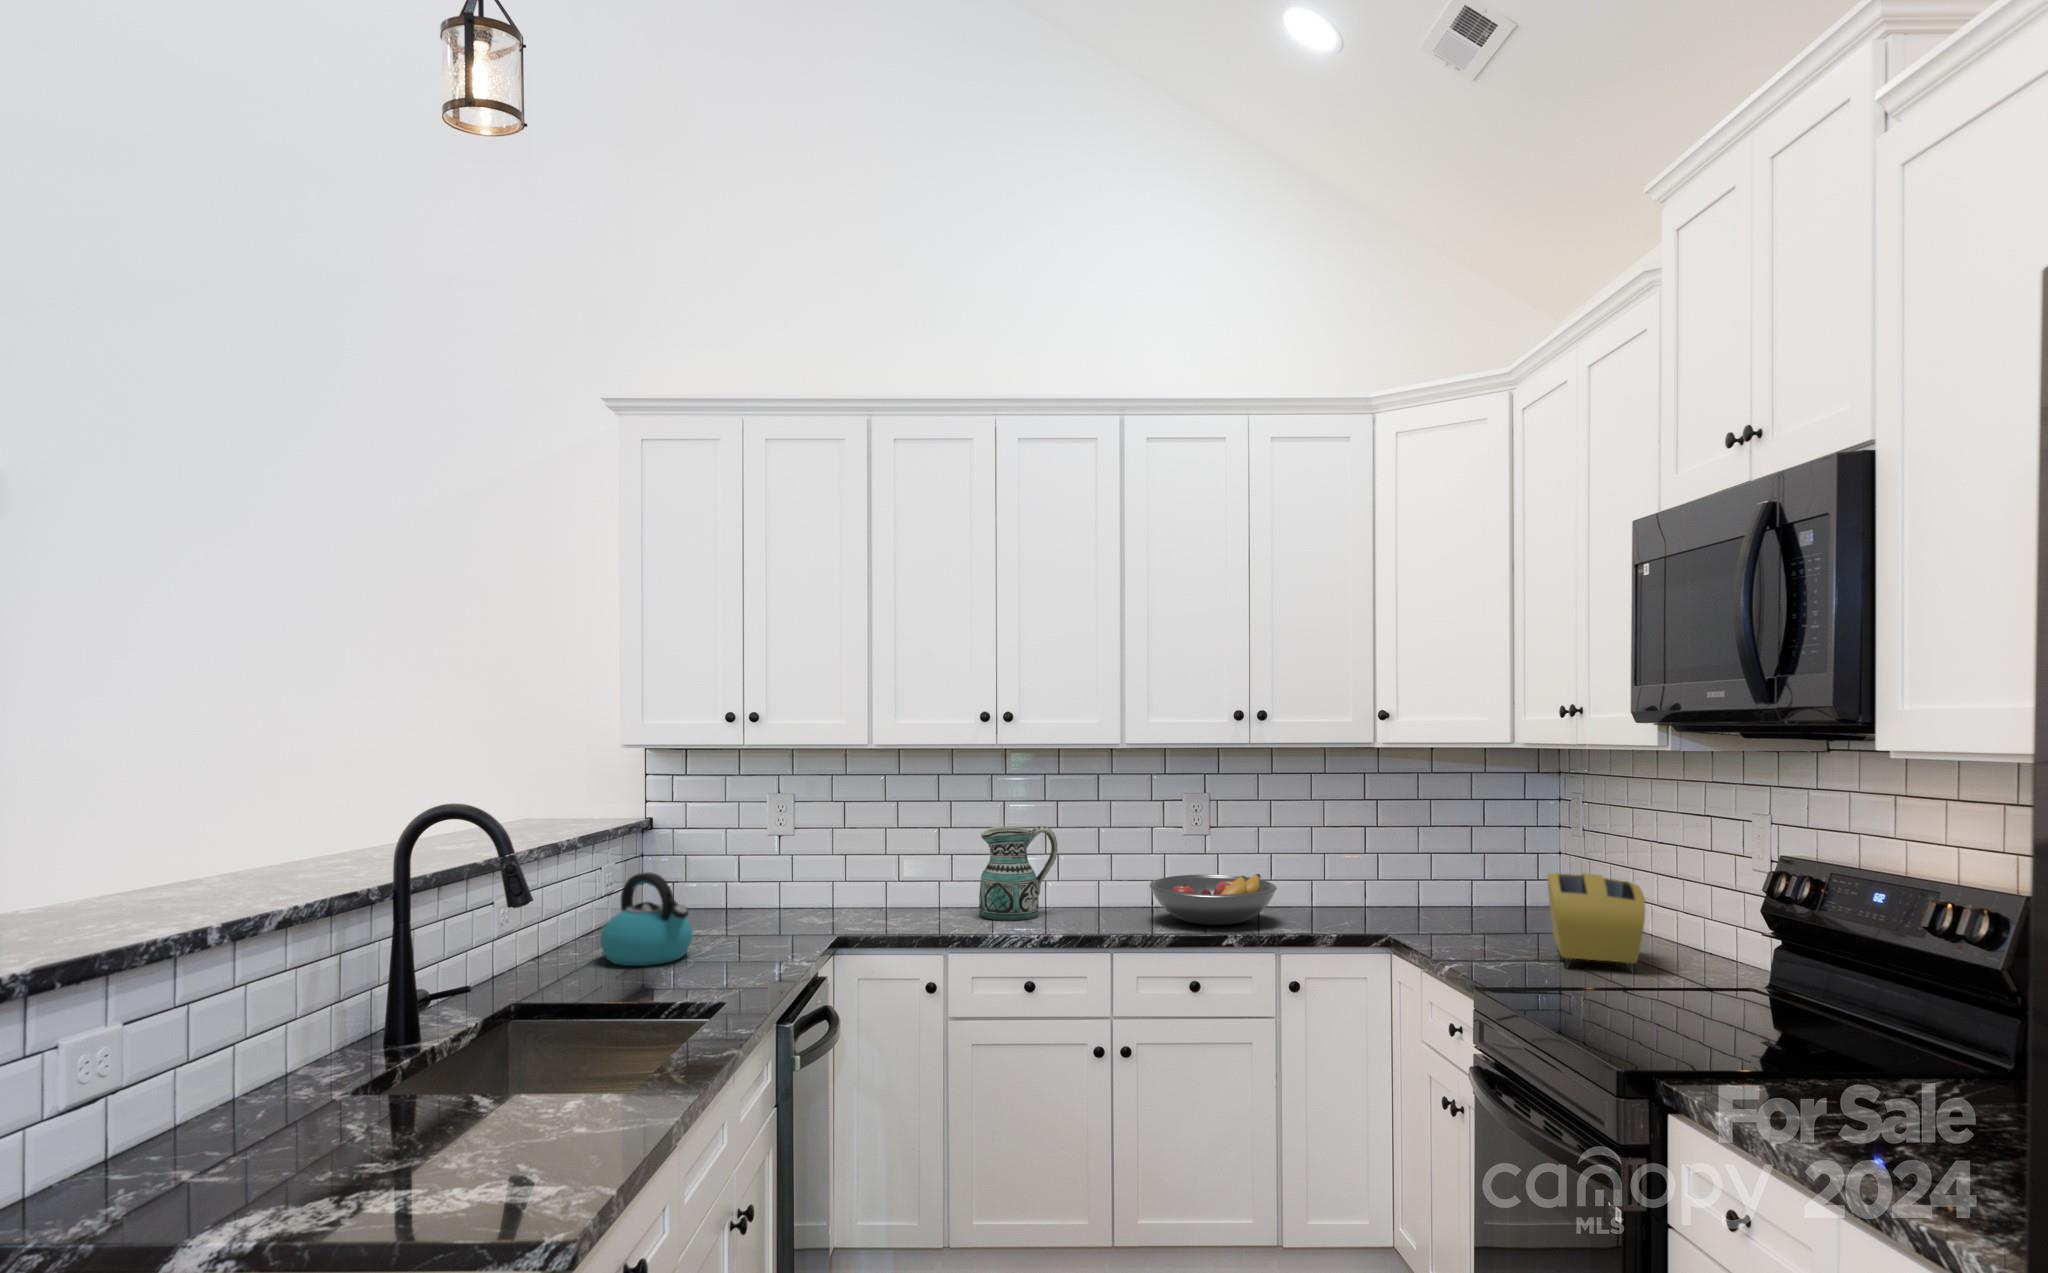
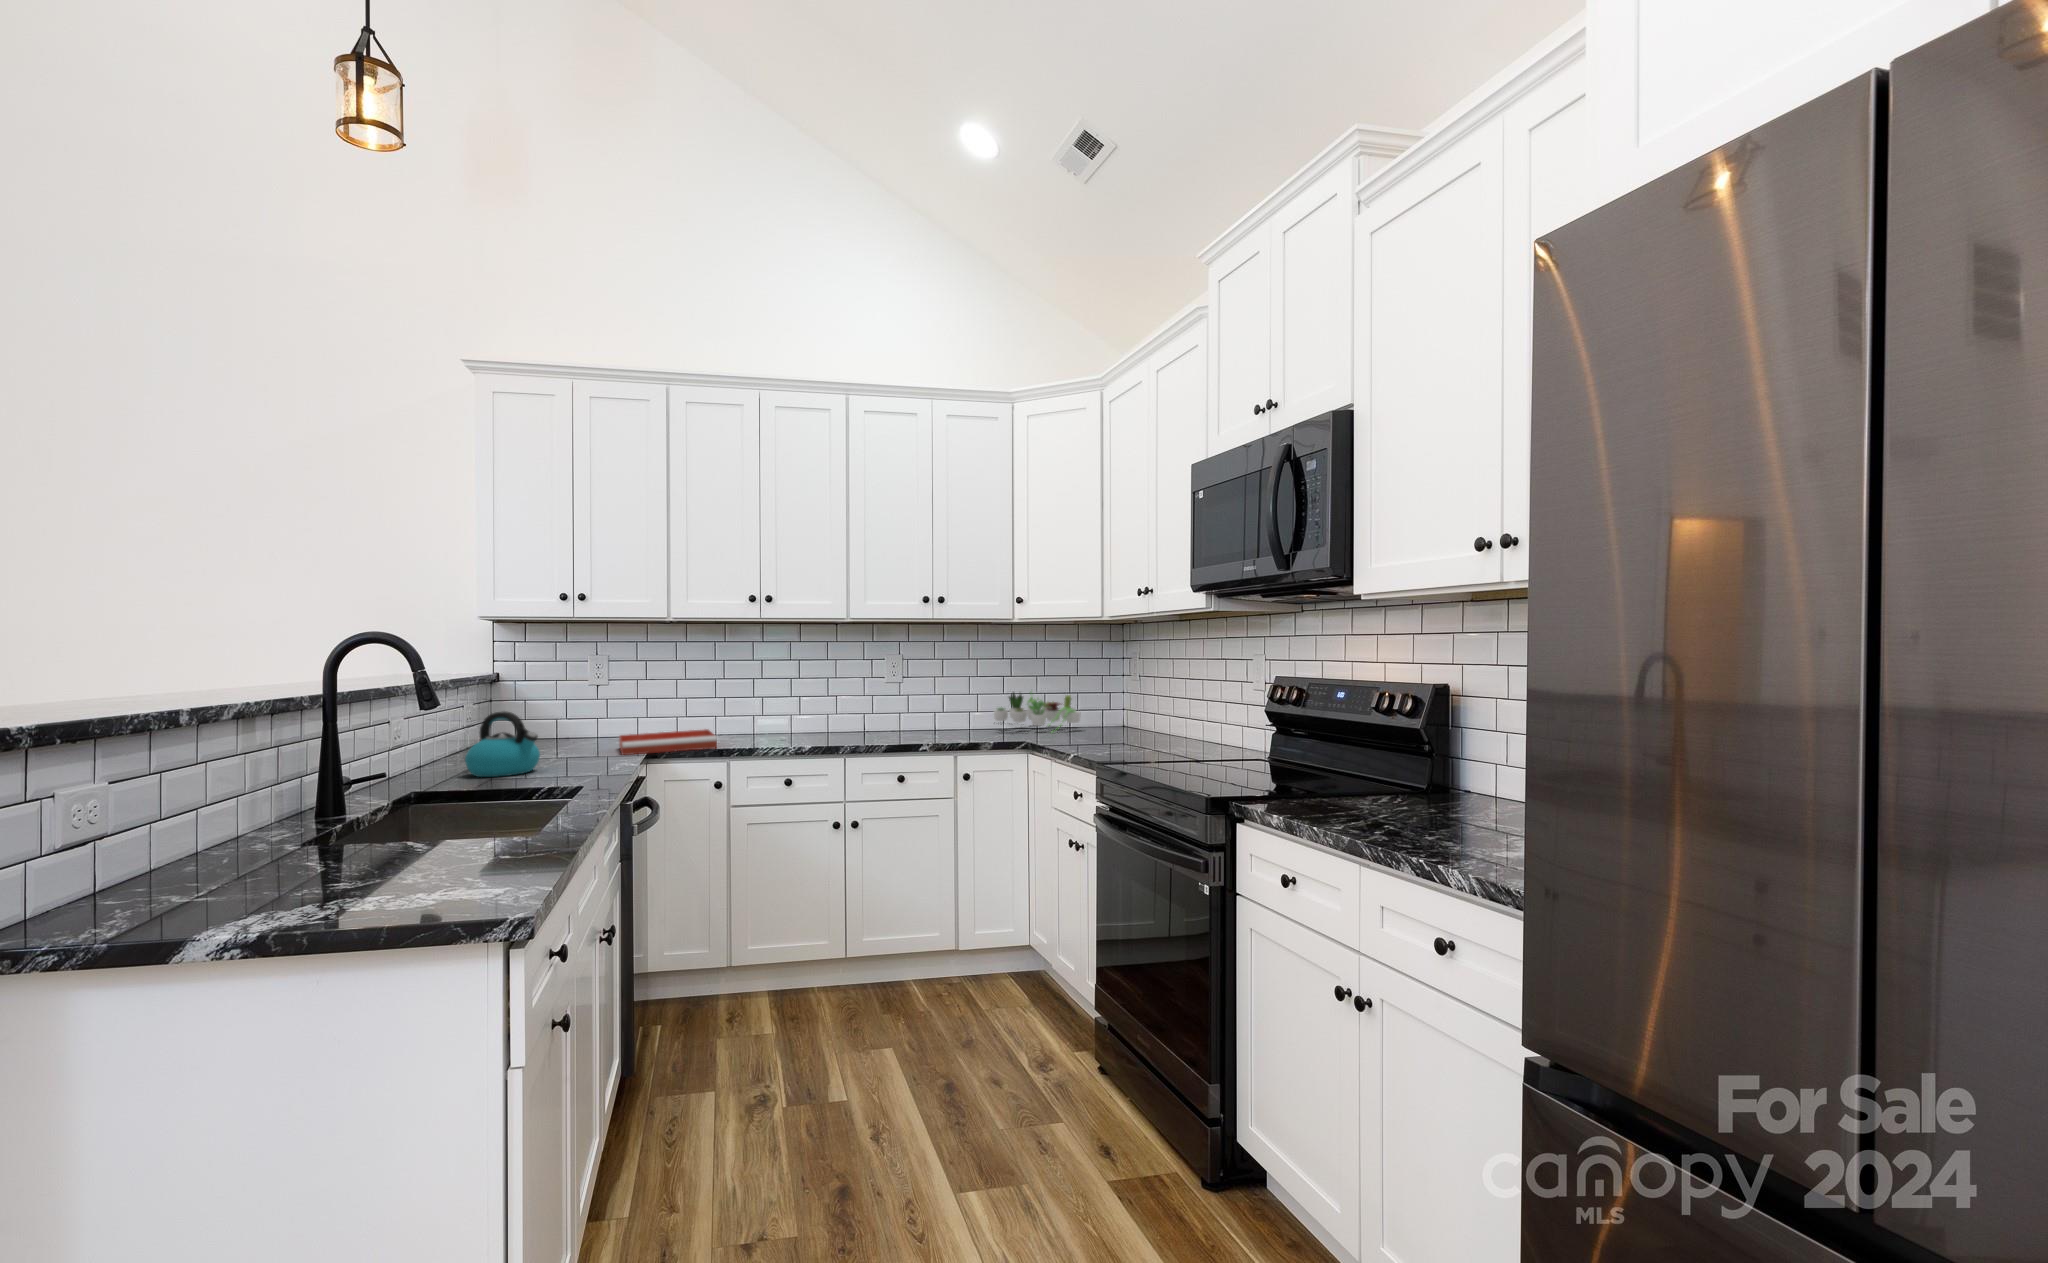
ceramic pitcher: present [979,826,1058,921] -> none [752,681,806,744]
succulent plant: none [1328,852,1494,935] -> present [994,693,1081,730]
toaster: present [1547,873,1645,973] -> none [1108,688,1159,741]
fruit bowl: present [1150,874,1277,925] -> none [870,705,952,737]
tray: none [803,890,930,931] -> present [619,729,717,755]

